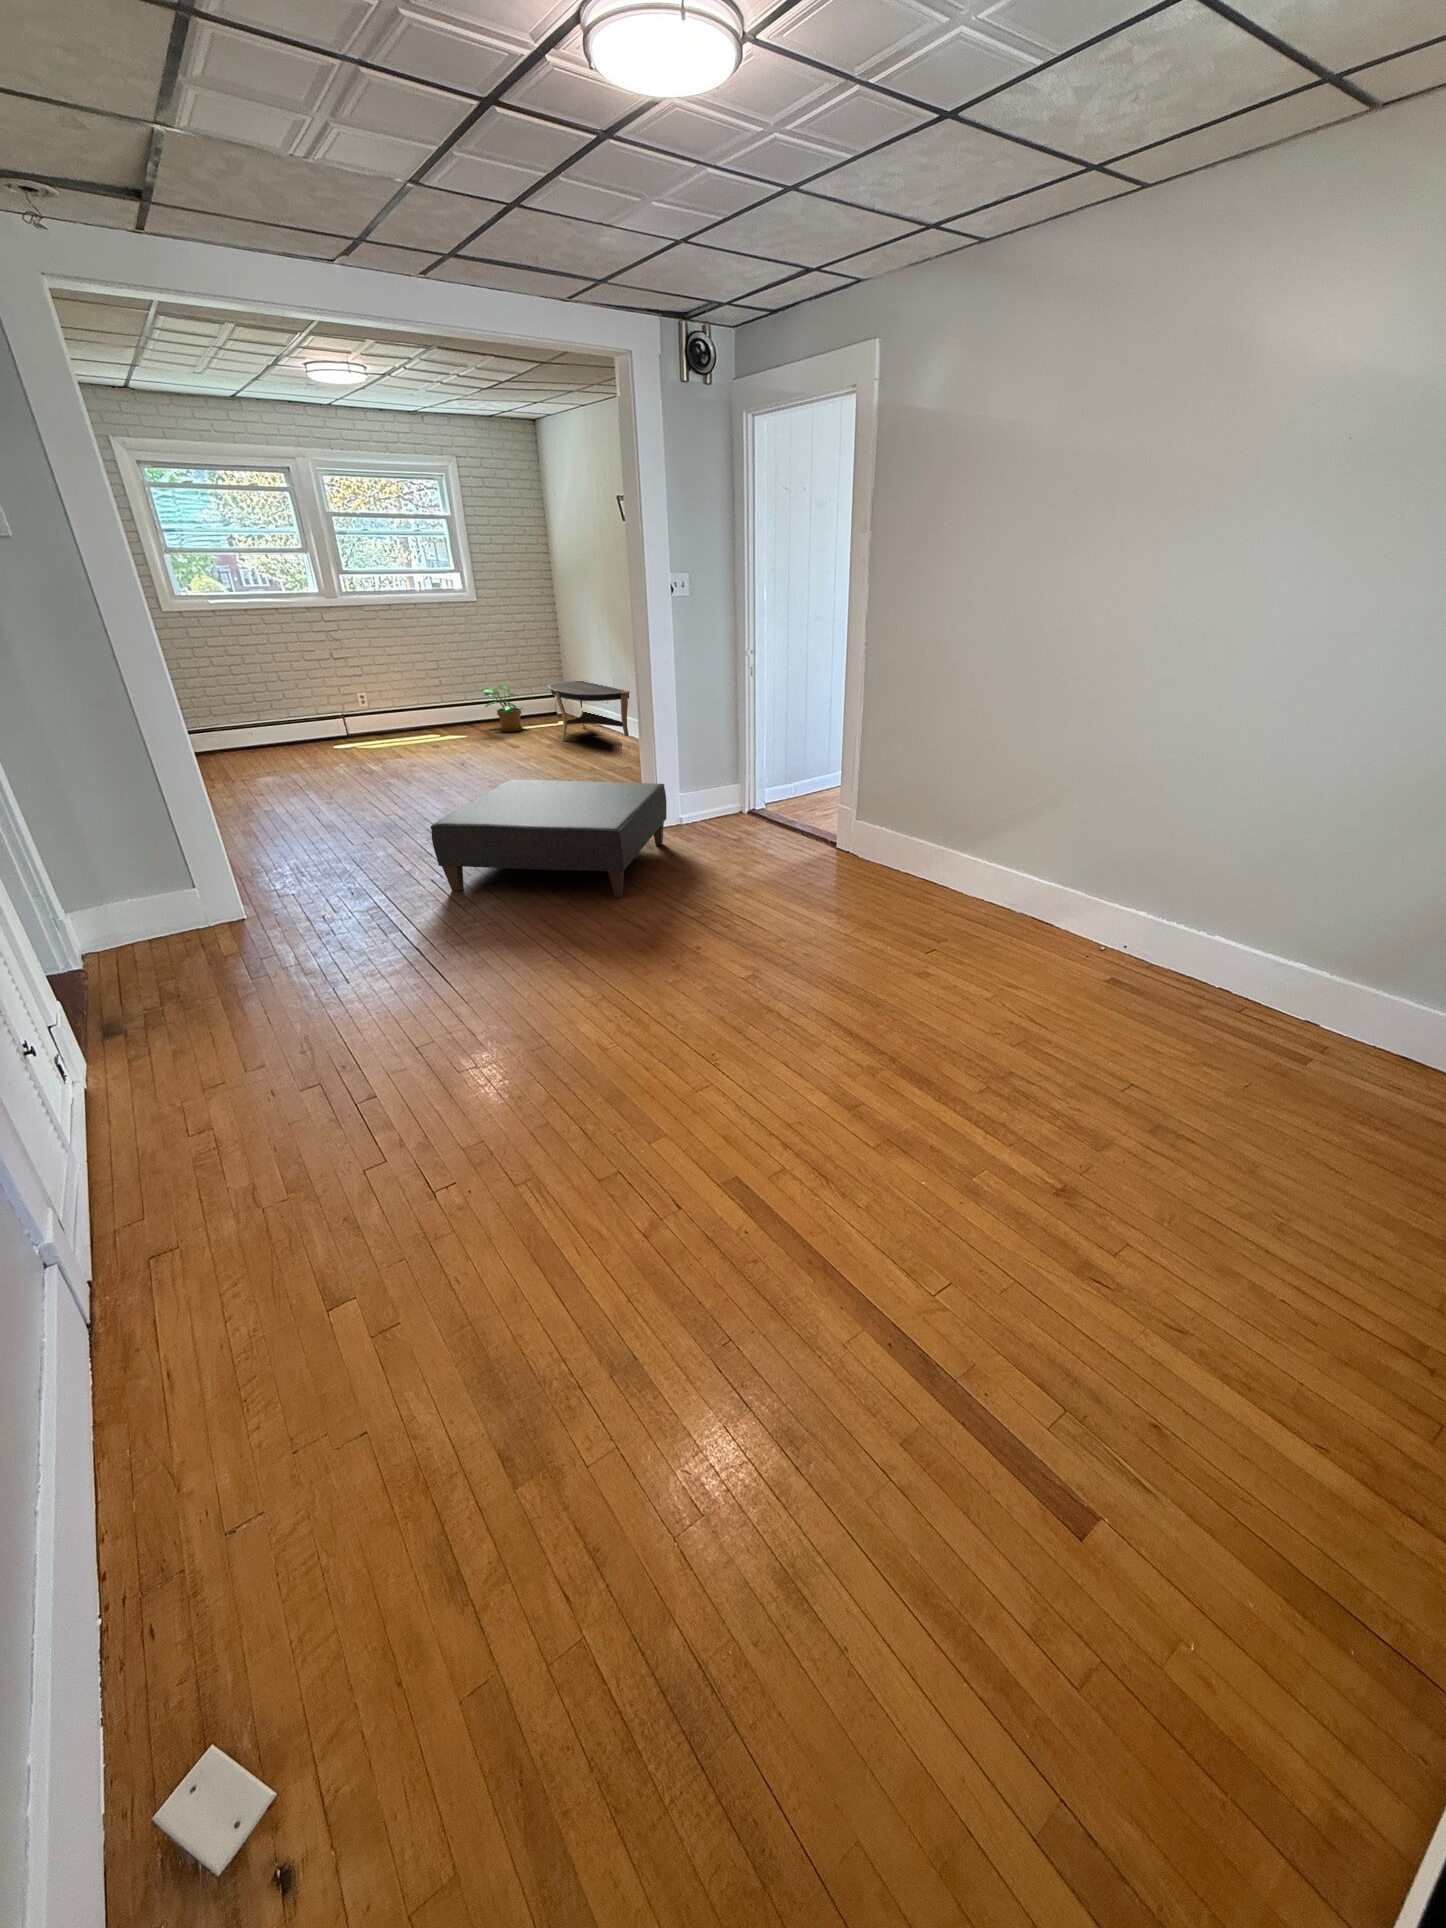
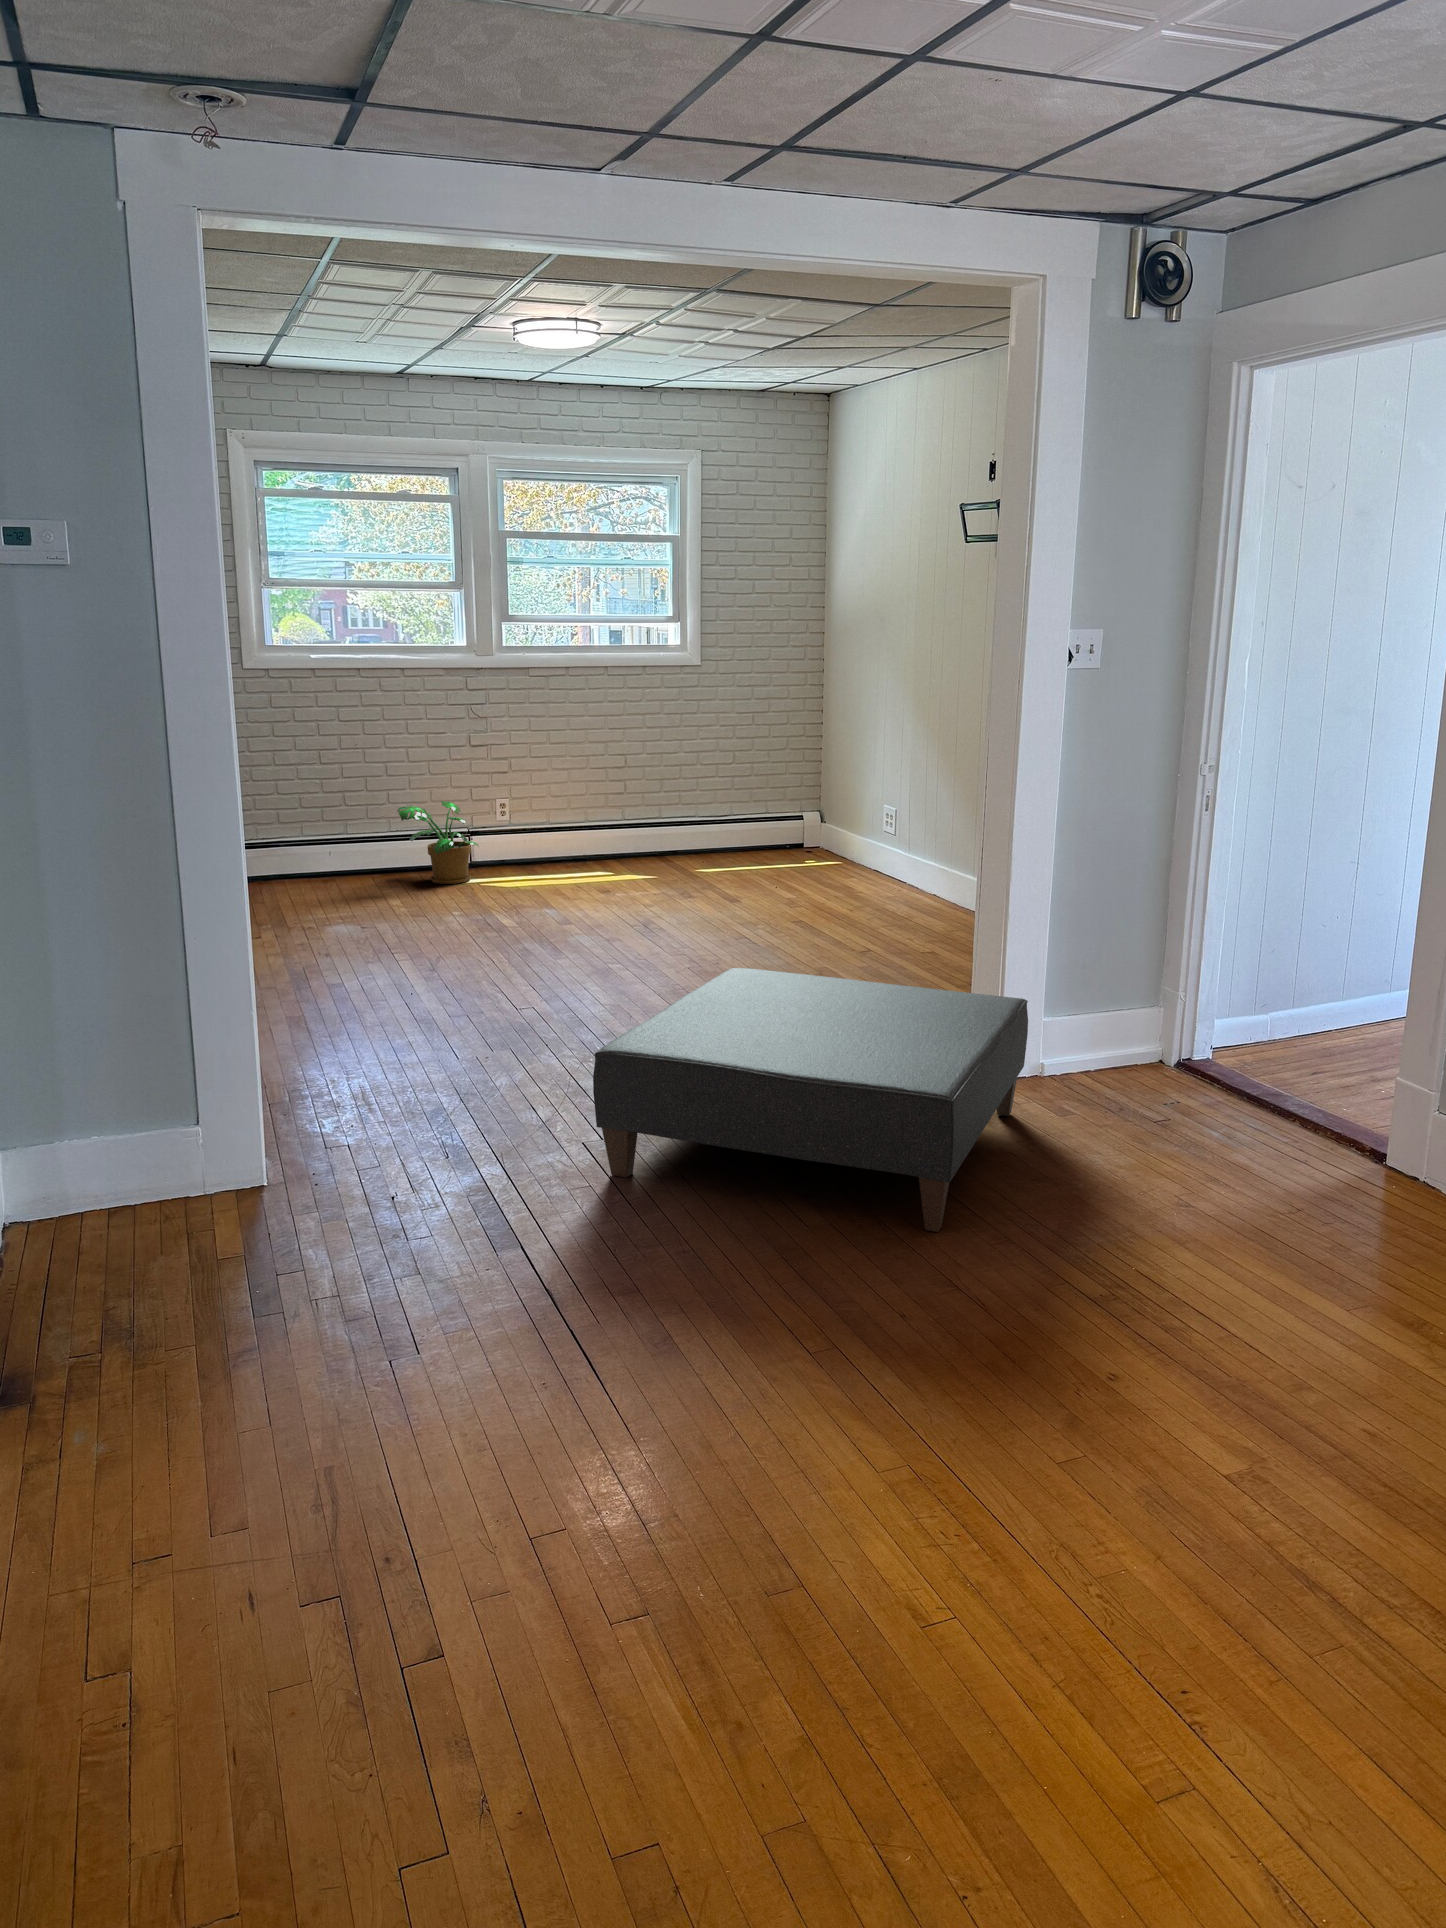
coffee table: present [547,680,630,741] -> none [792,785,938,900]
potted plant: present [482,685,523,732] -> present [397,801,479,884]

